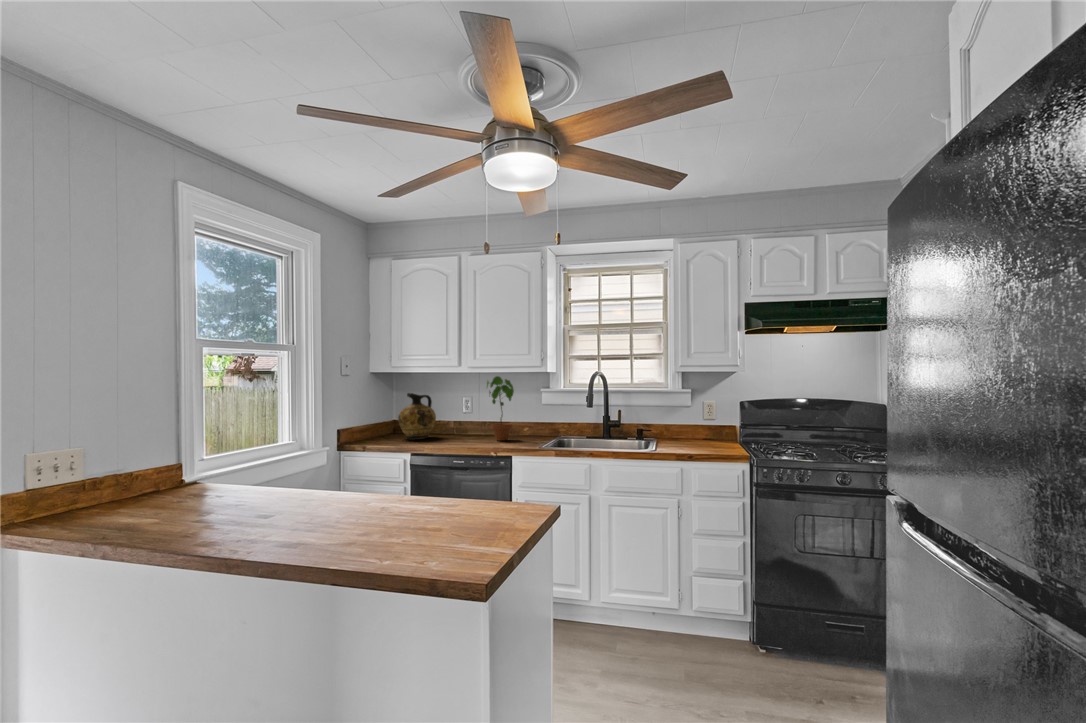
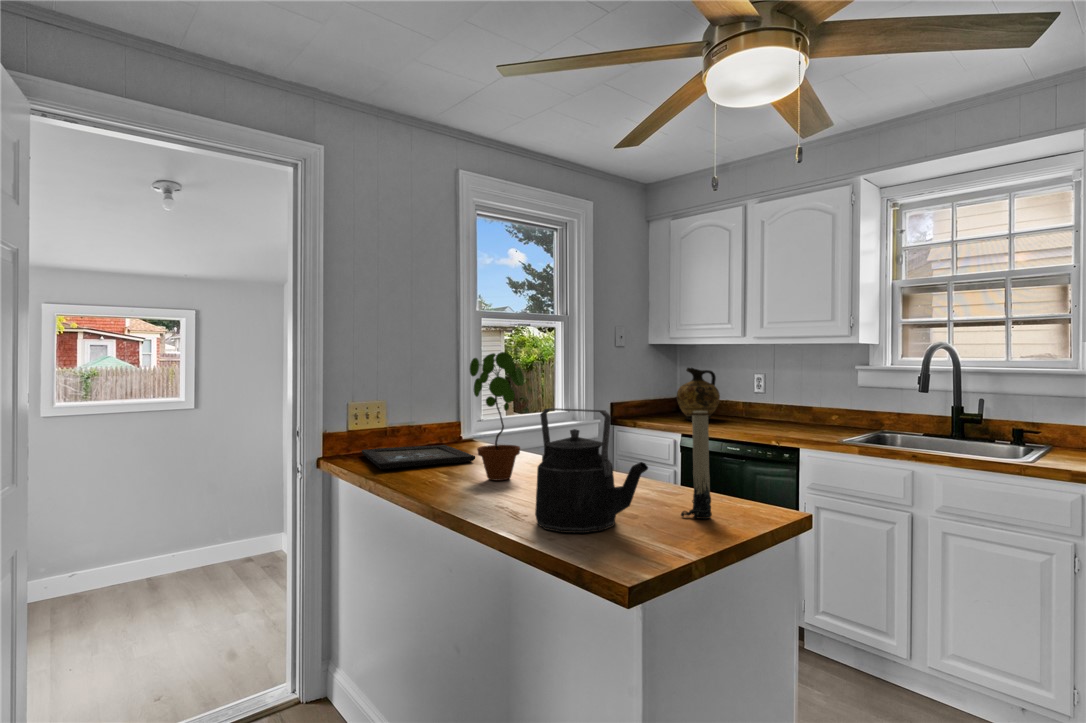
potted plant: present [486,376,514,441] -> present [470,352,524,481]
candle: none [481,436,507,526] -> present [681,411,712,519]
kettle: none [358,442,470,560] -> present [535,408,648,533]
tray: none [55,491,229,531] -> present [362,445,475,469]

